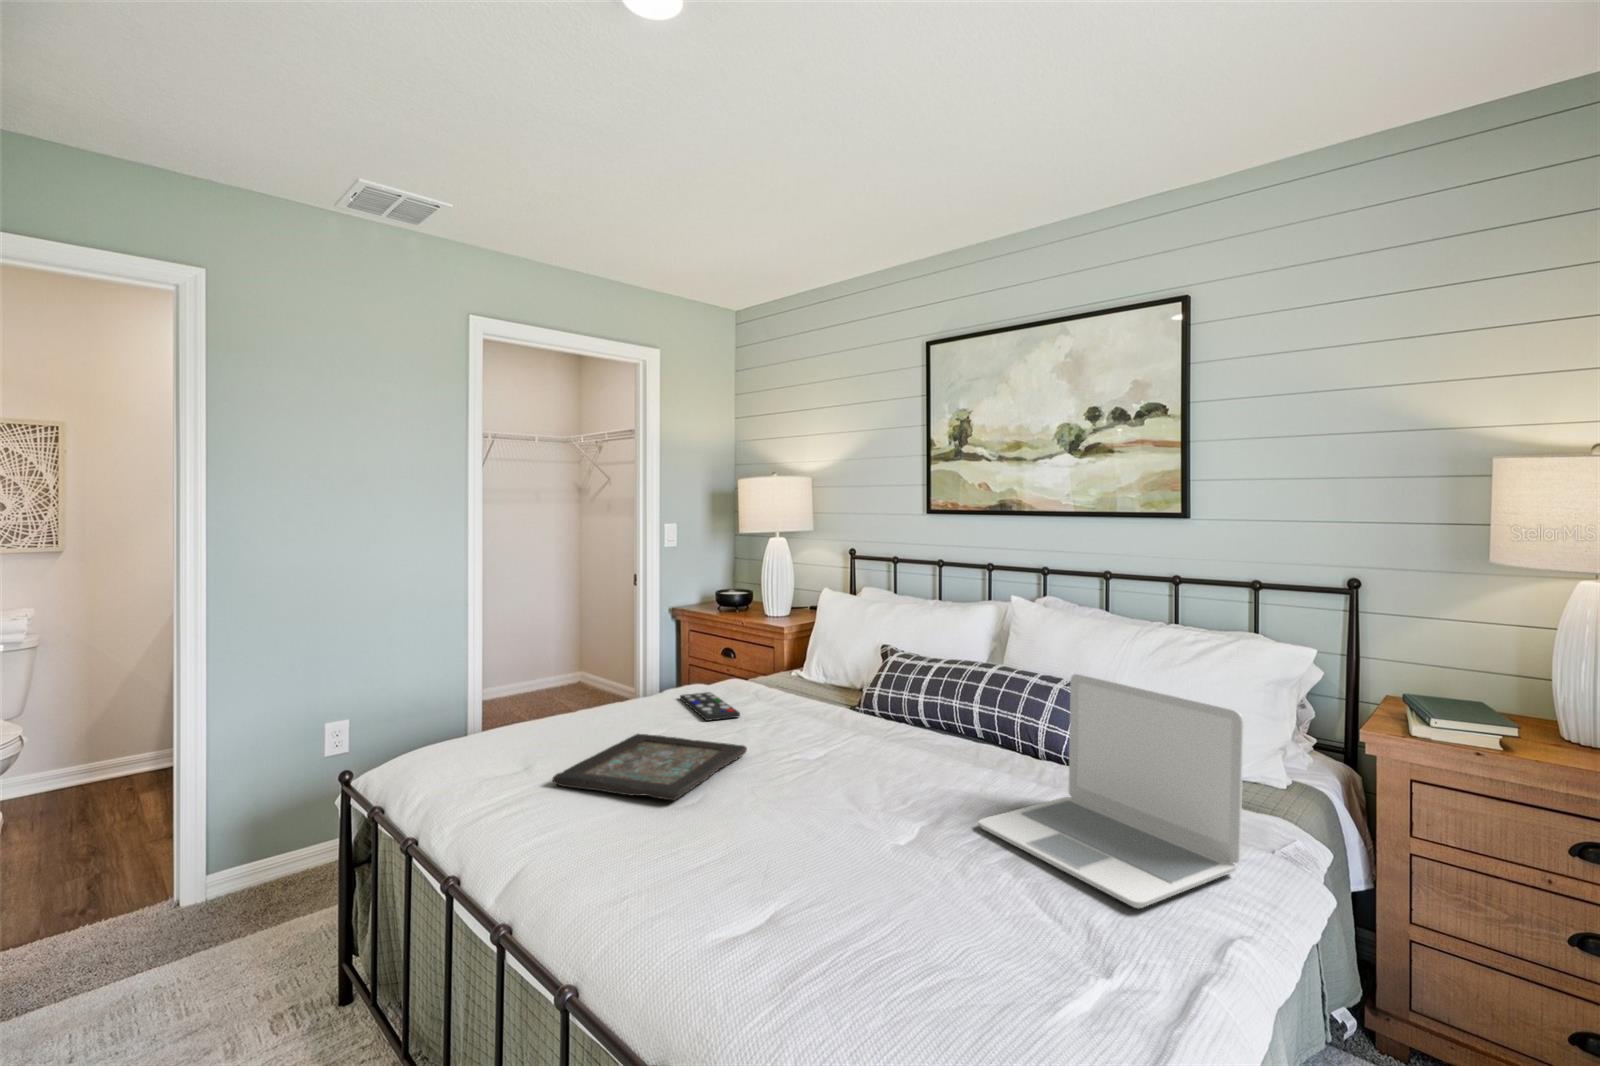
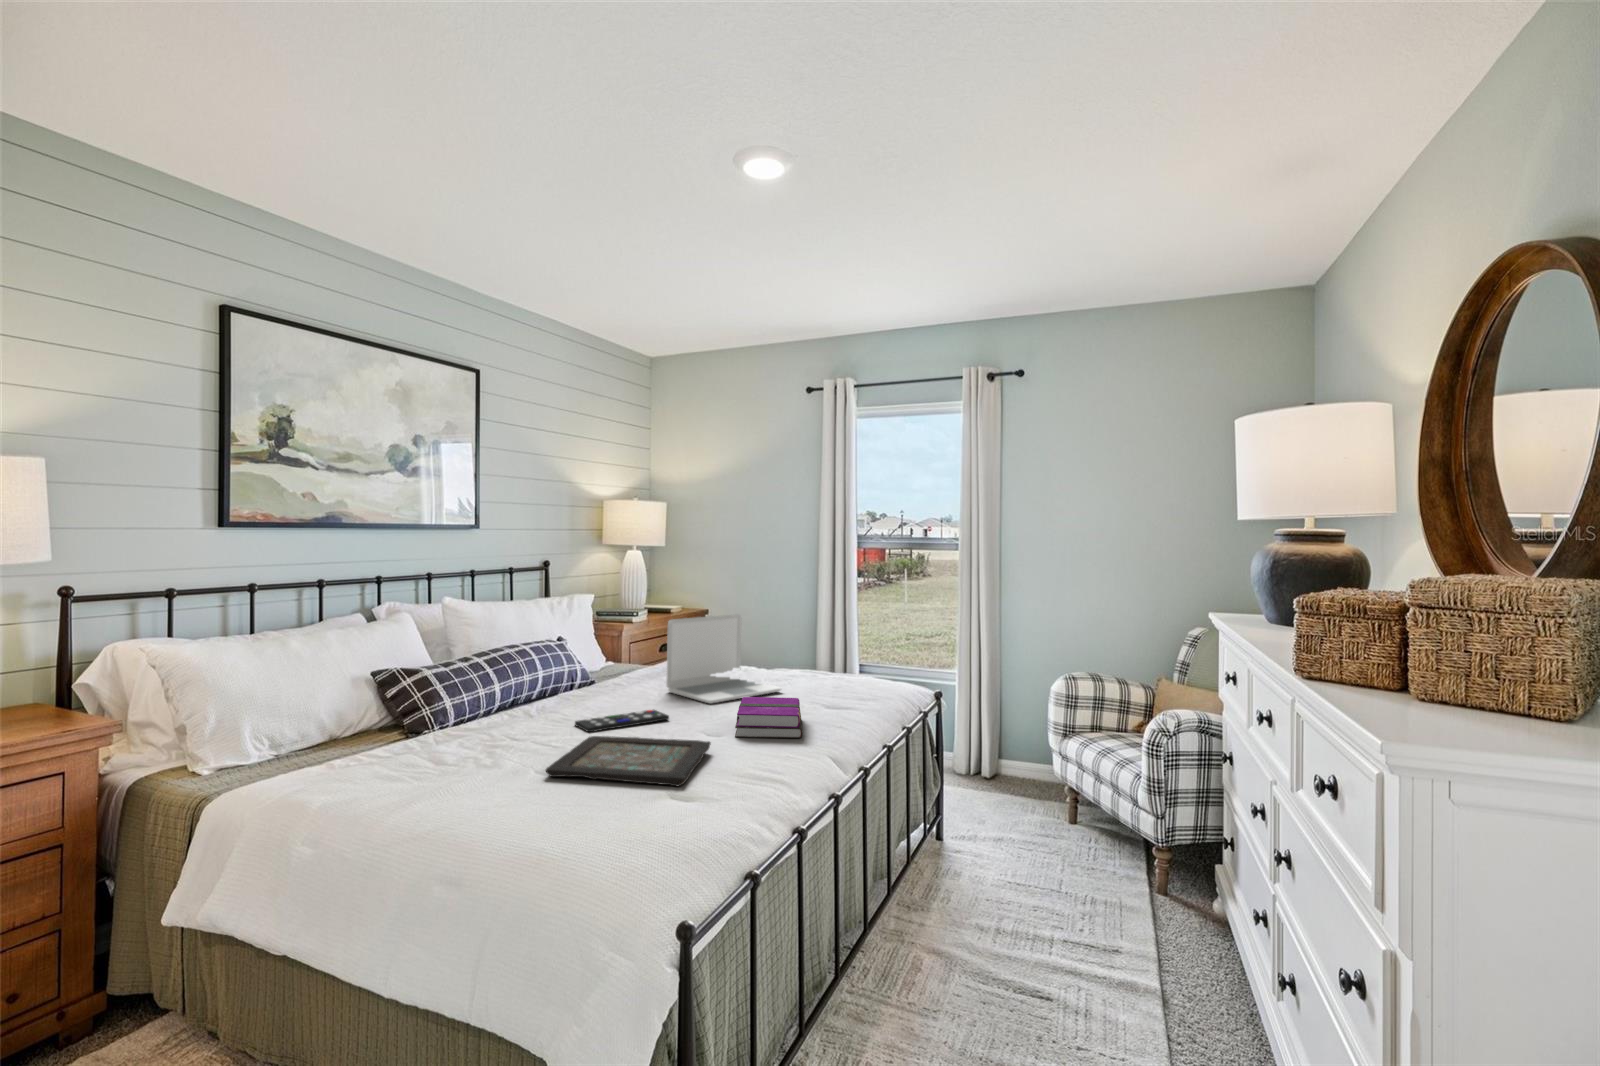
remote control: present [680,692,740,721] -> present [575,710,669,732]
notebook: none [706,794,874,893] -> present [735,697,802,738]

